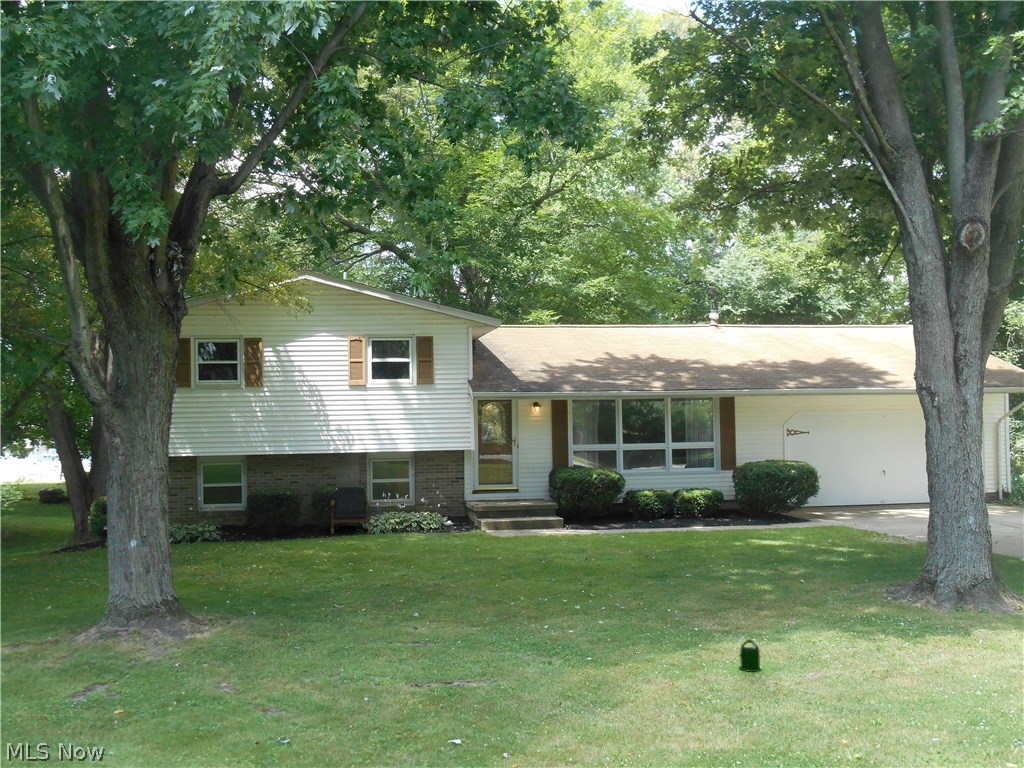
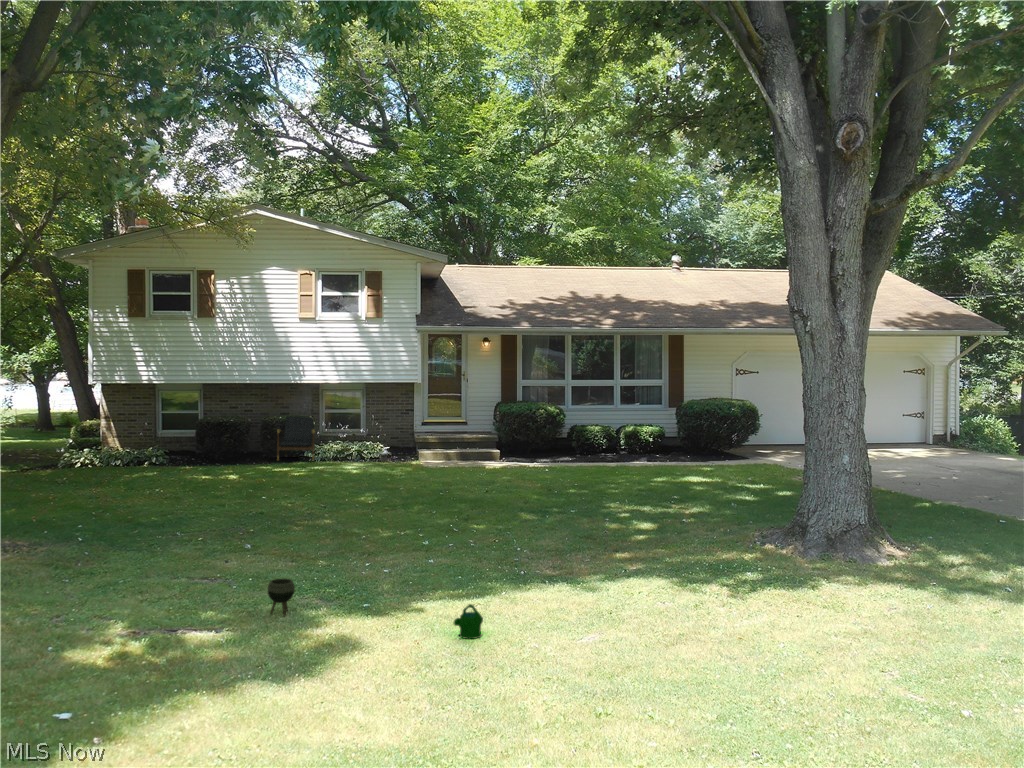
watering can: present [739,640,761,672] -> present [454,604,483,639]
planter: none [445,644,472,683] -> present [268,578,295,616]

